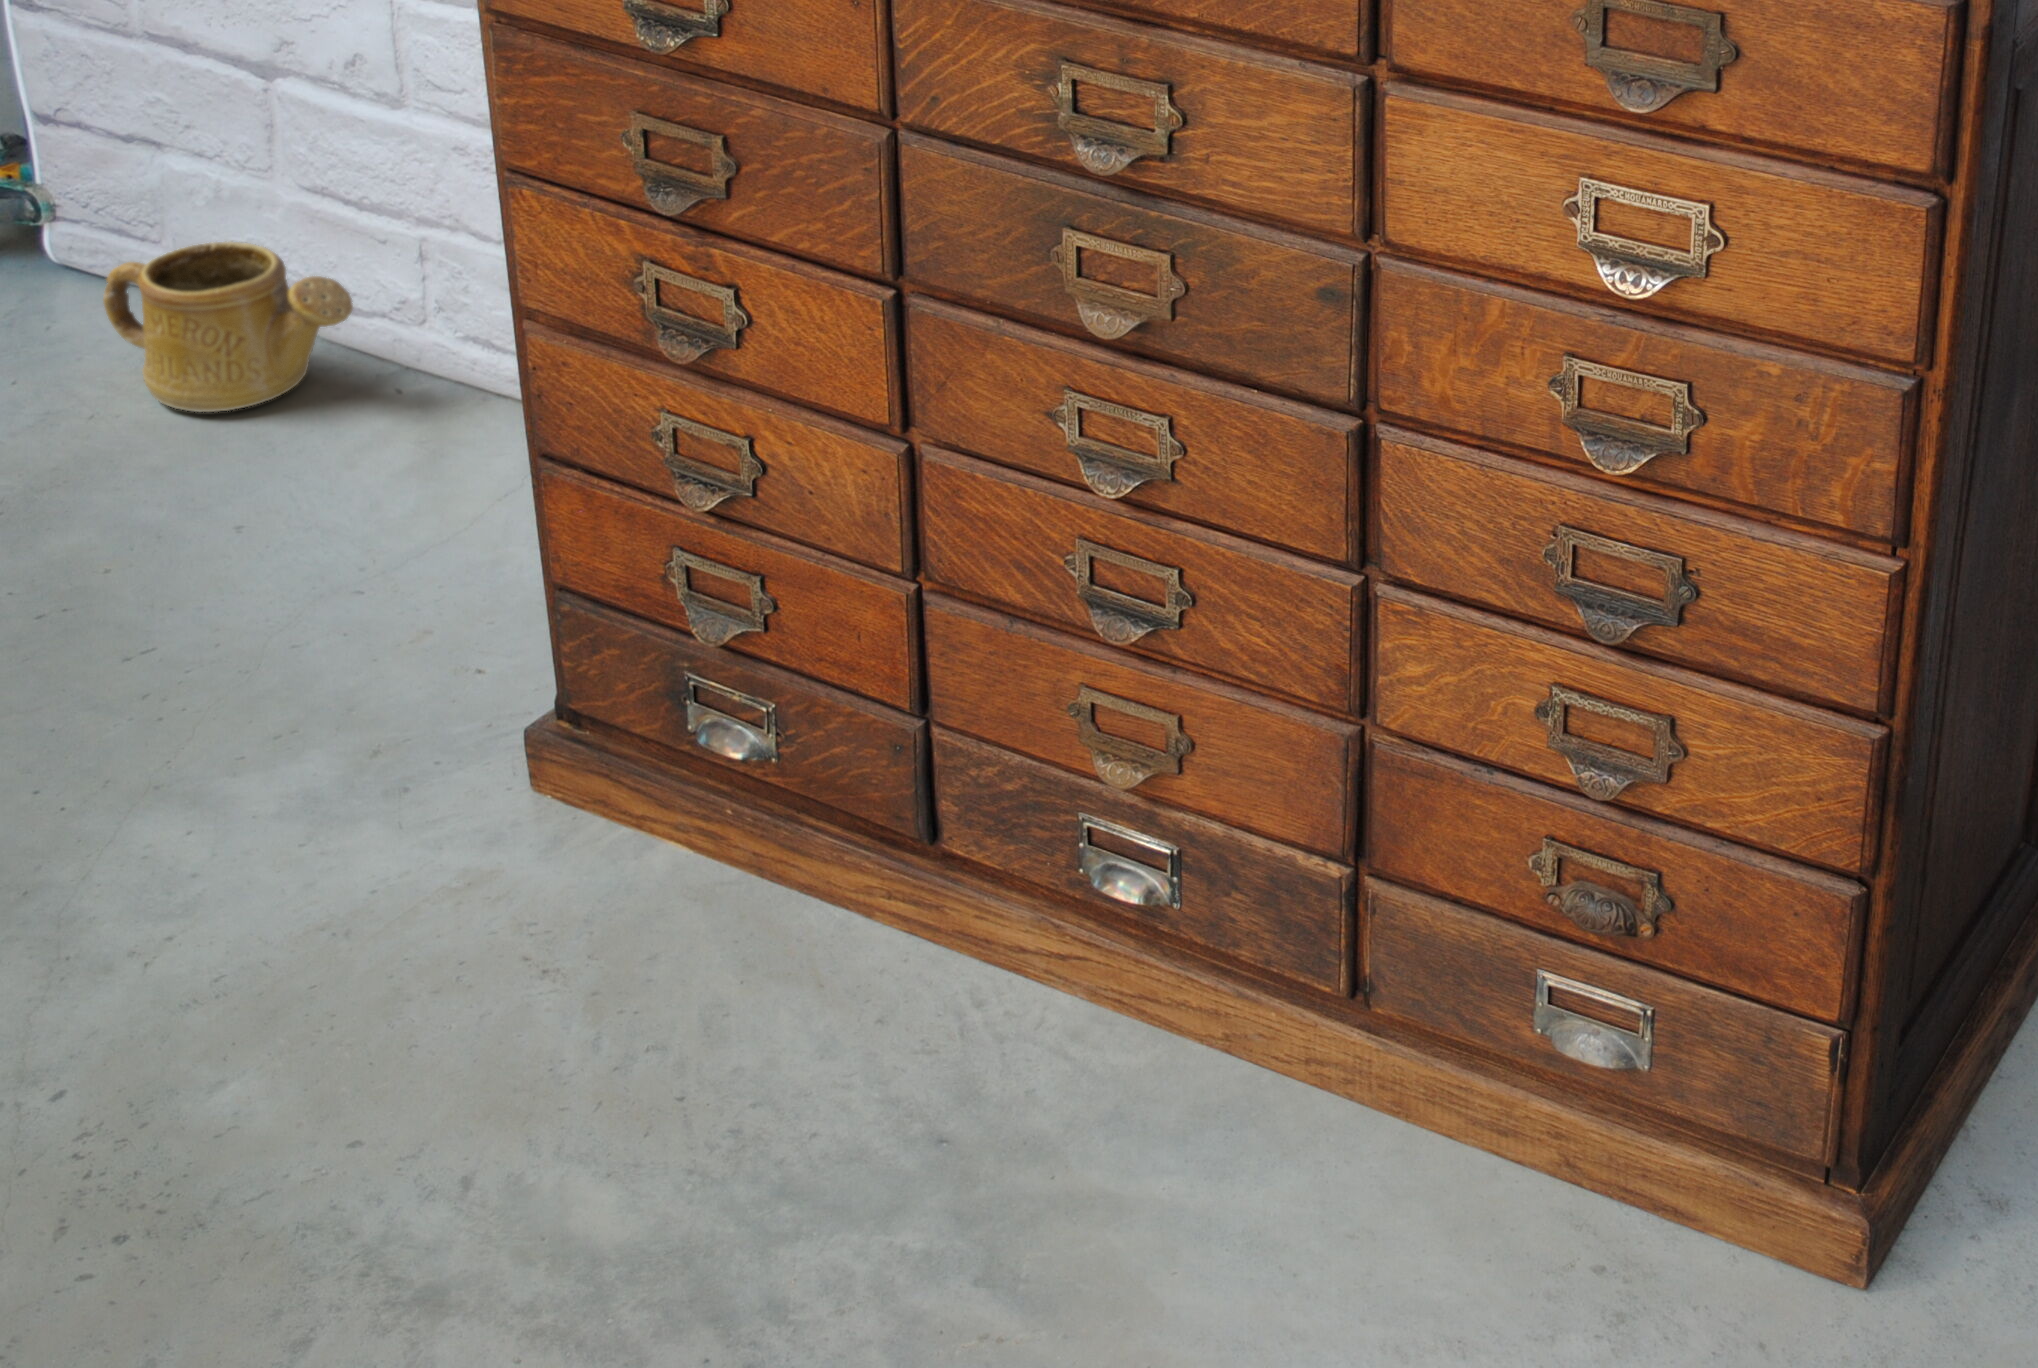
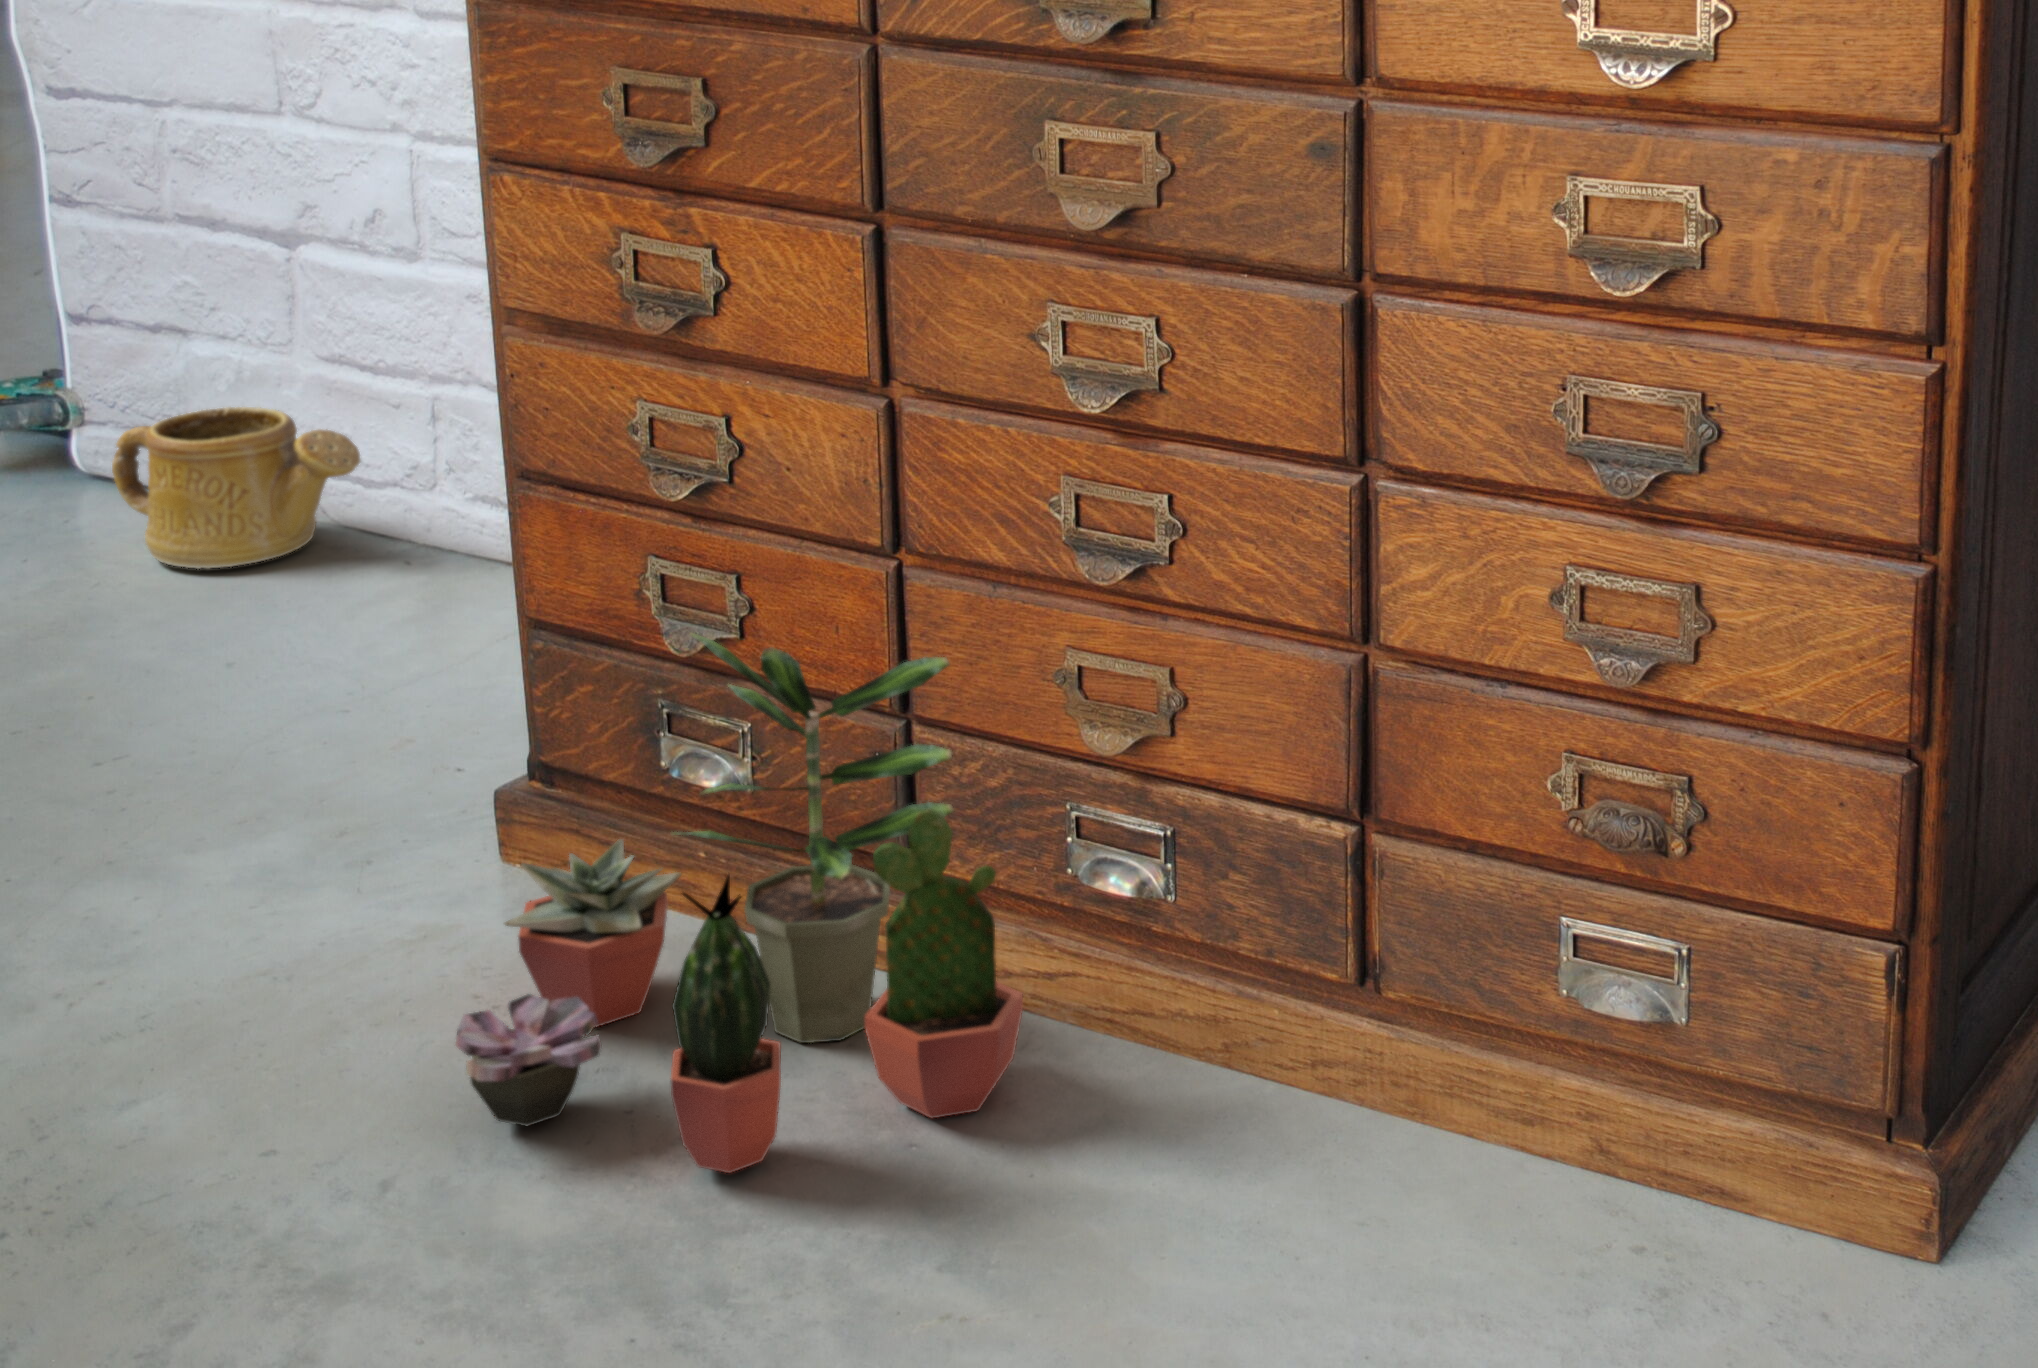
potted plant: none [531,672,1045,1182] -> present [456,633,1023,1173]

